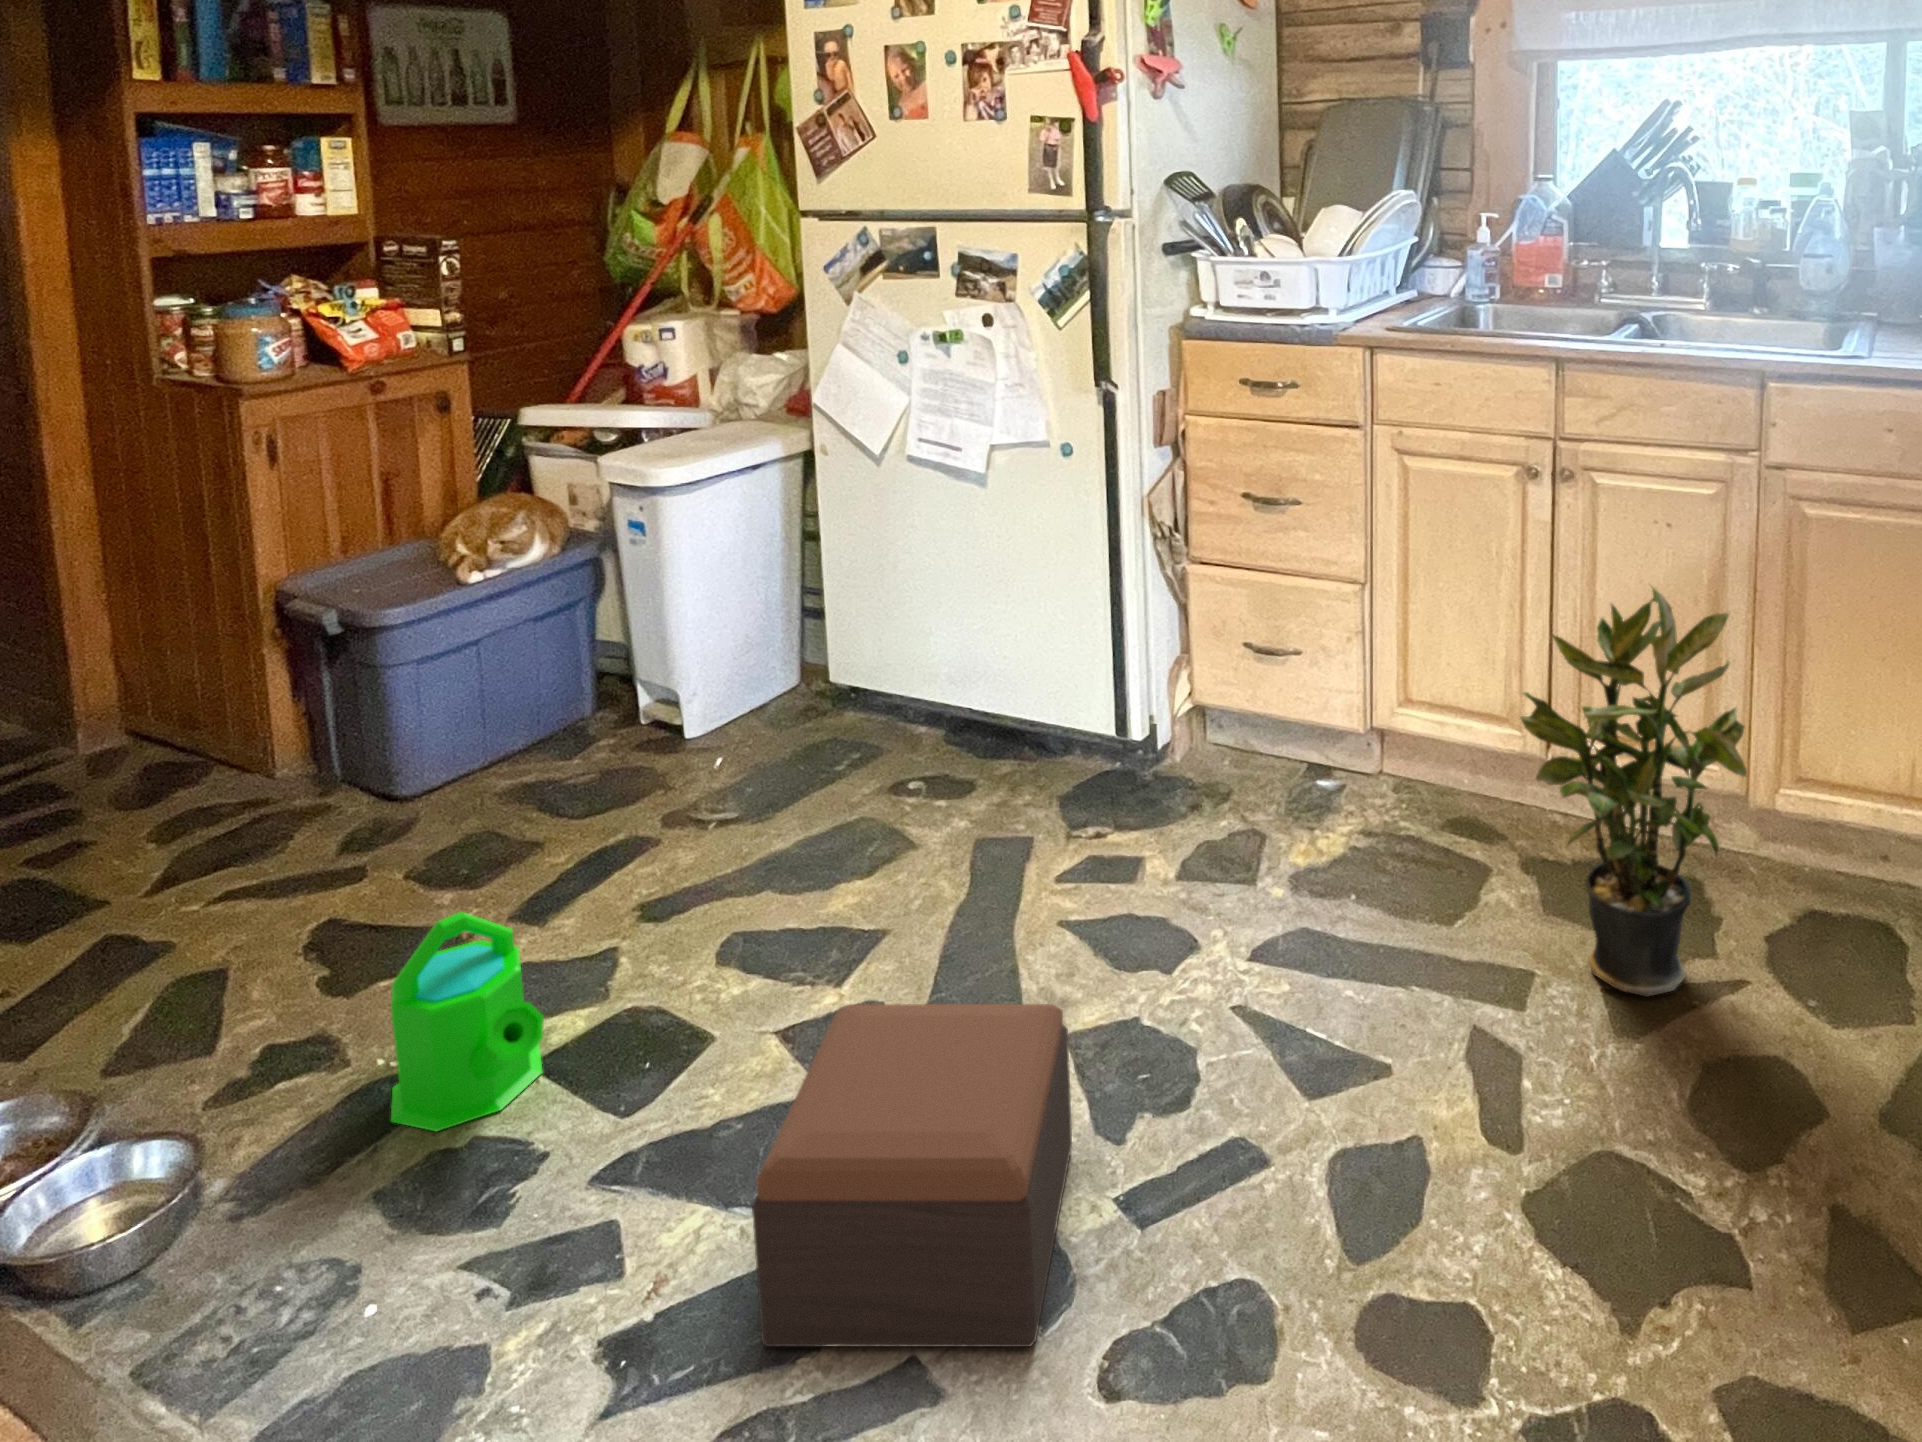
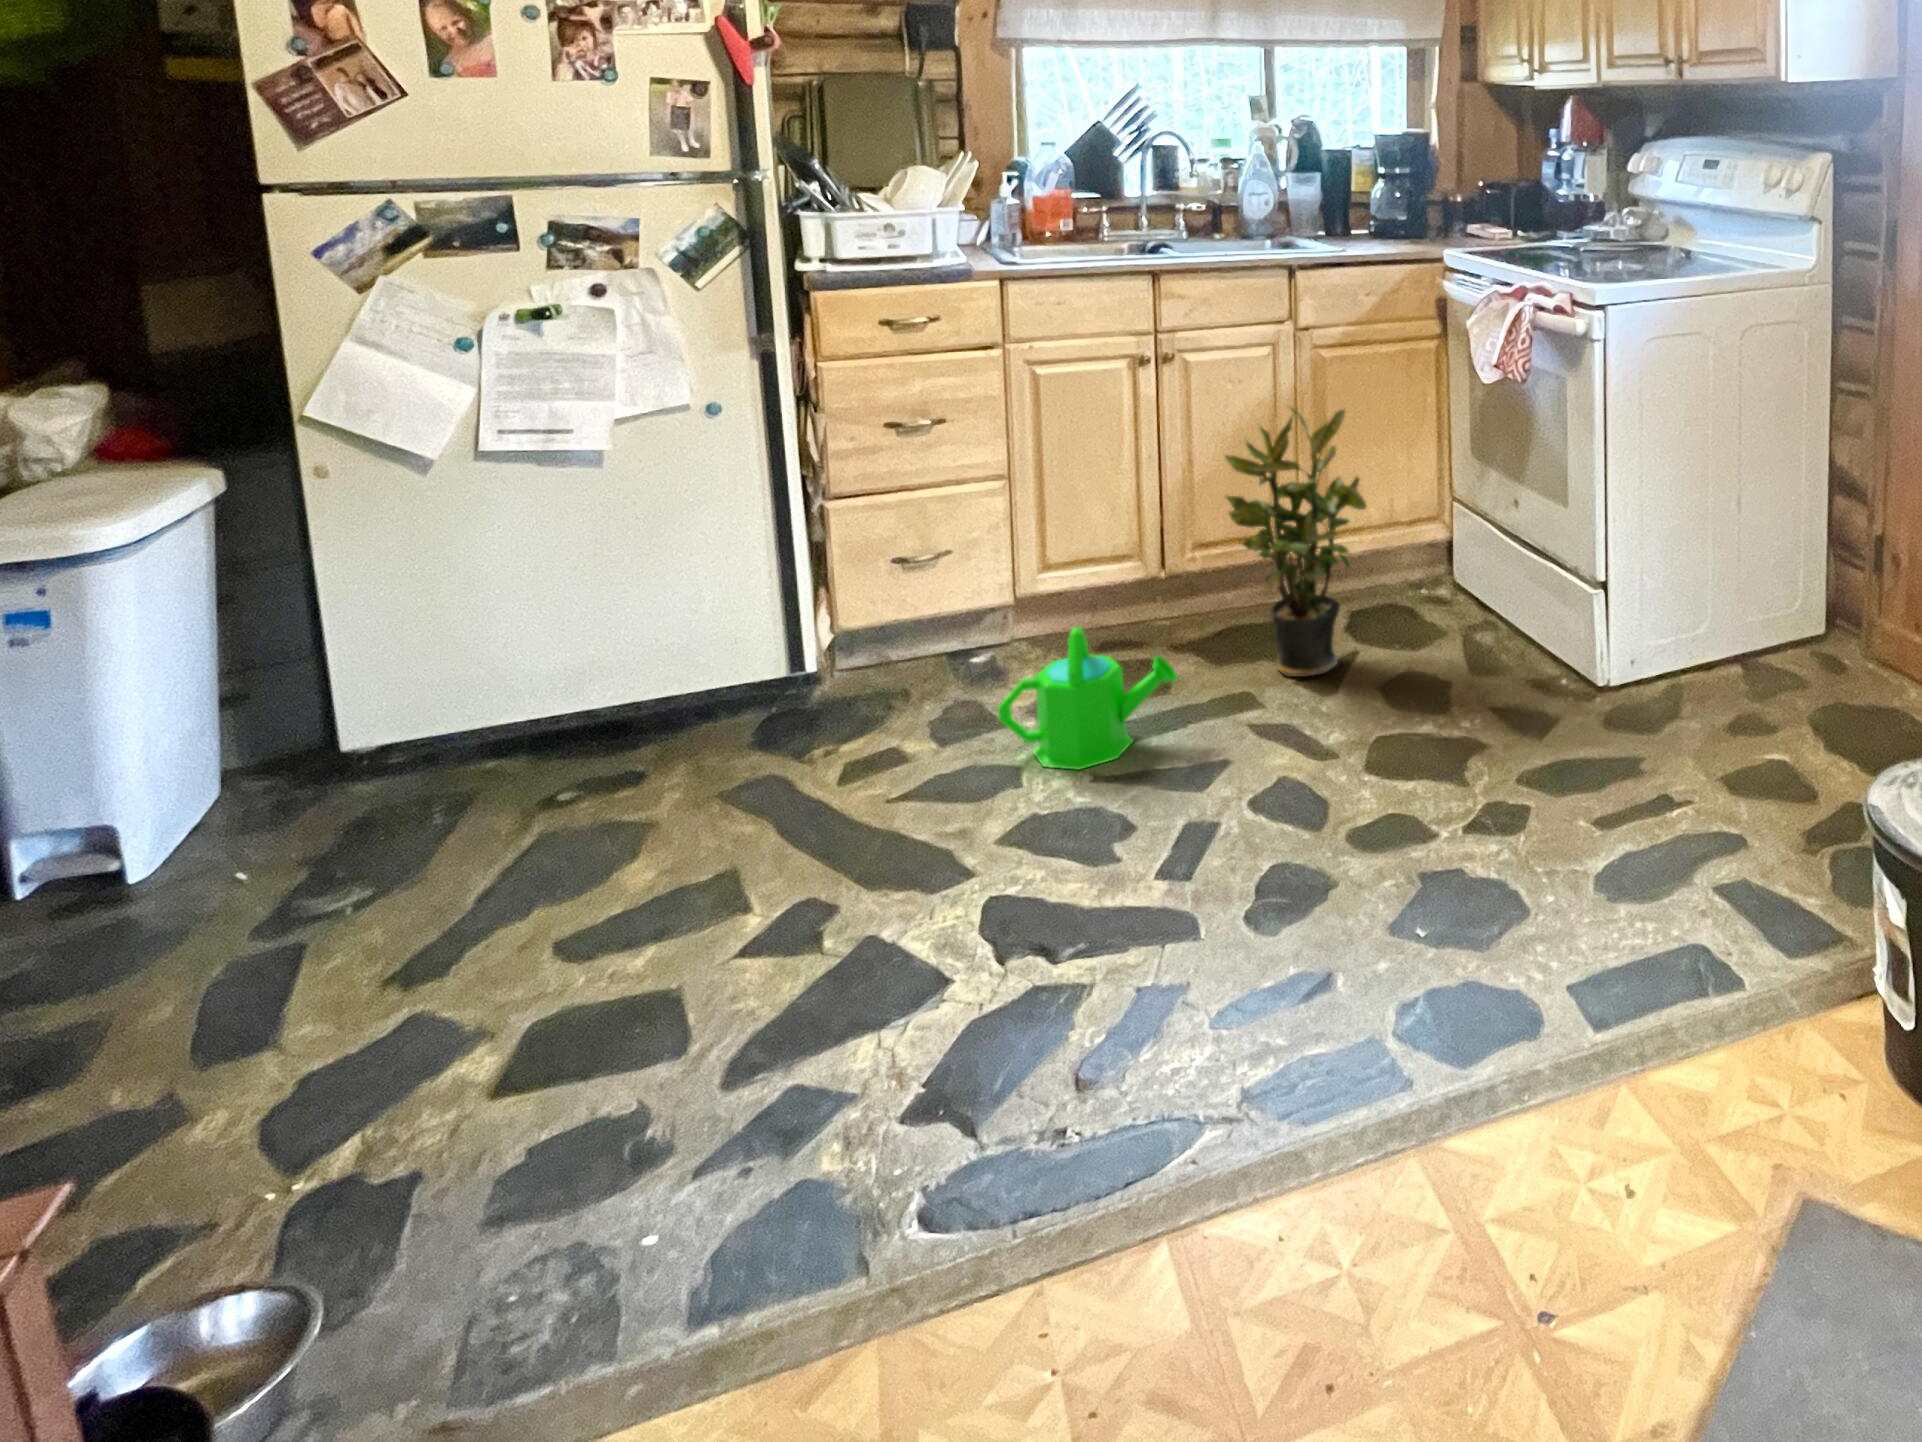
watering can: present [391,912,544,1131] -> present [998,627,1178,770]
footstool: present [752,1004,1072,1347] -> none [880,772,1172,1058]

